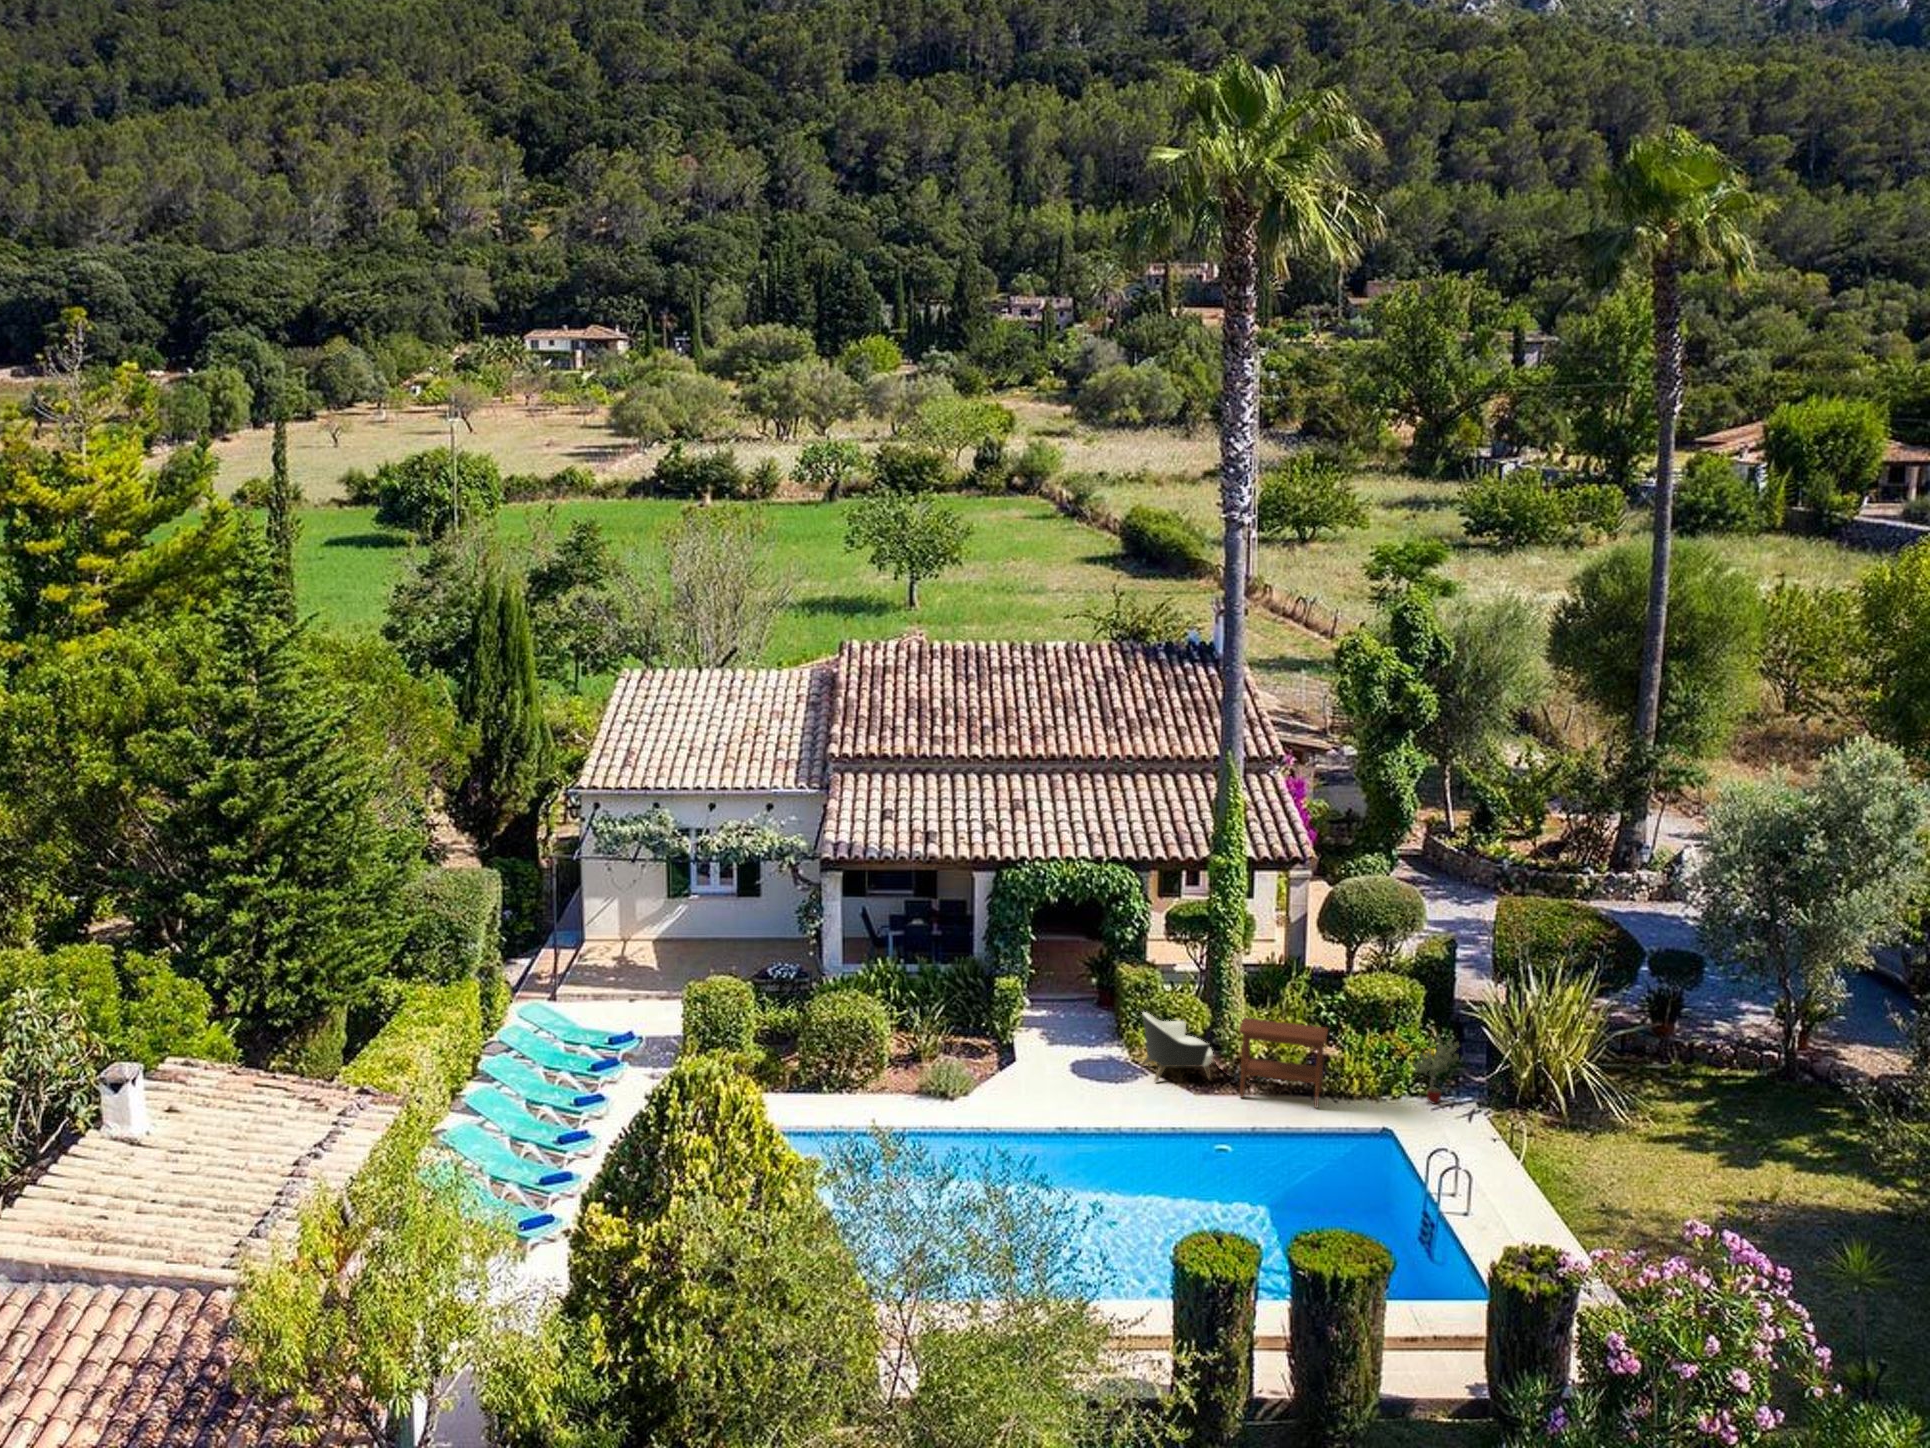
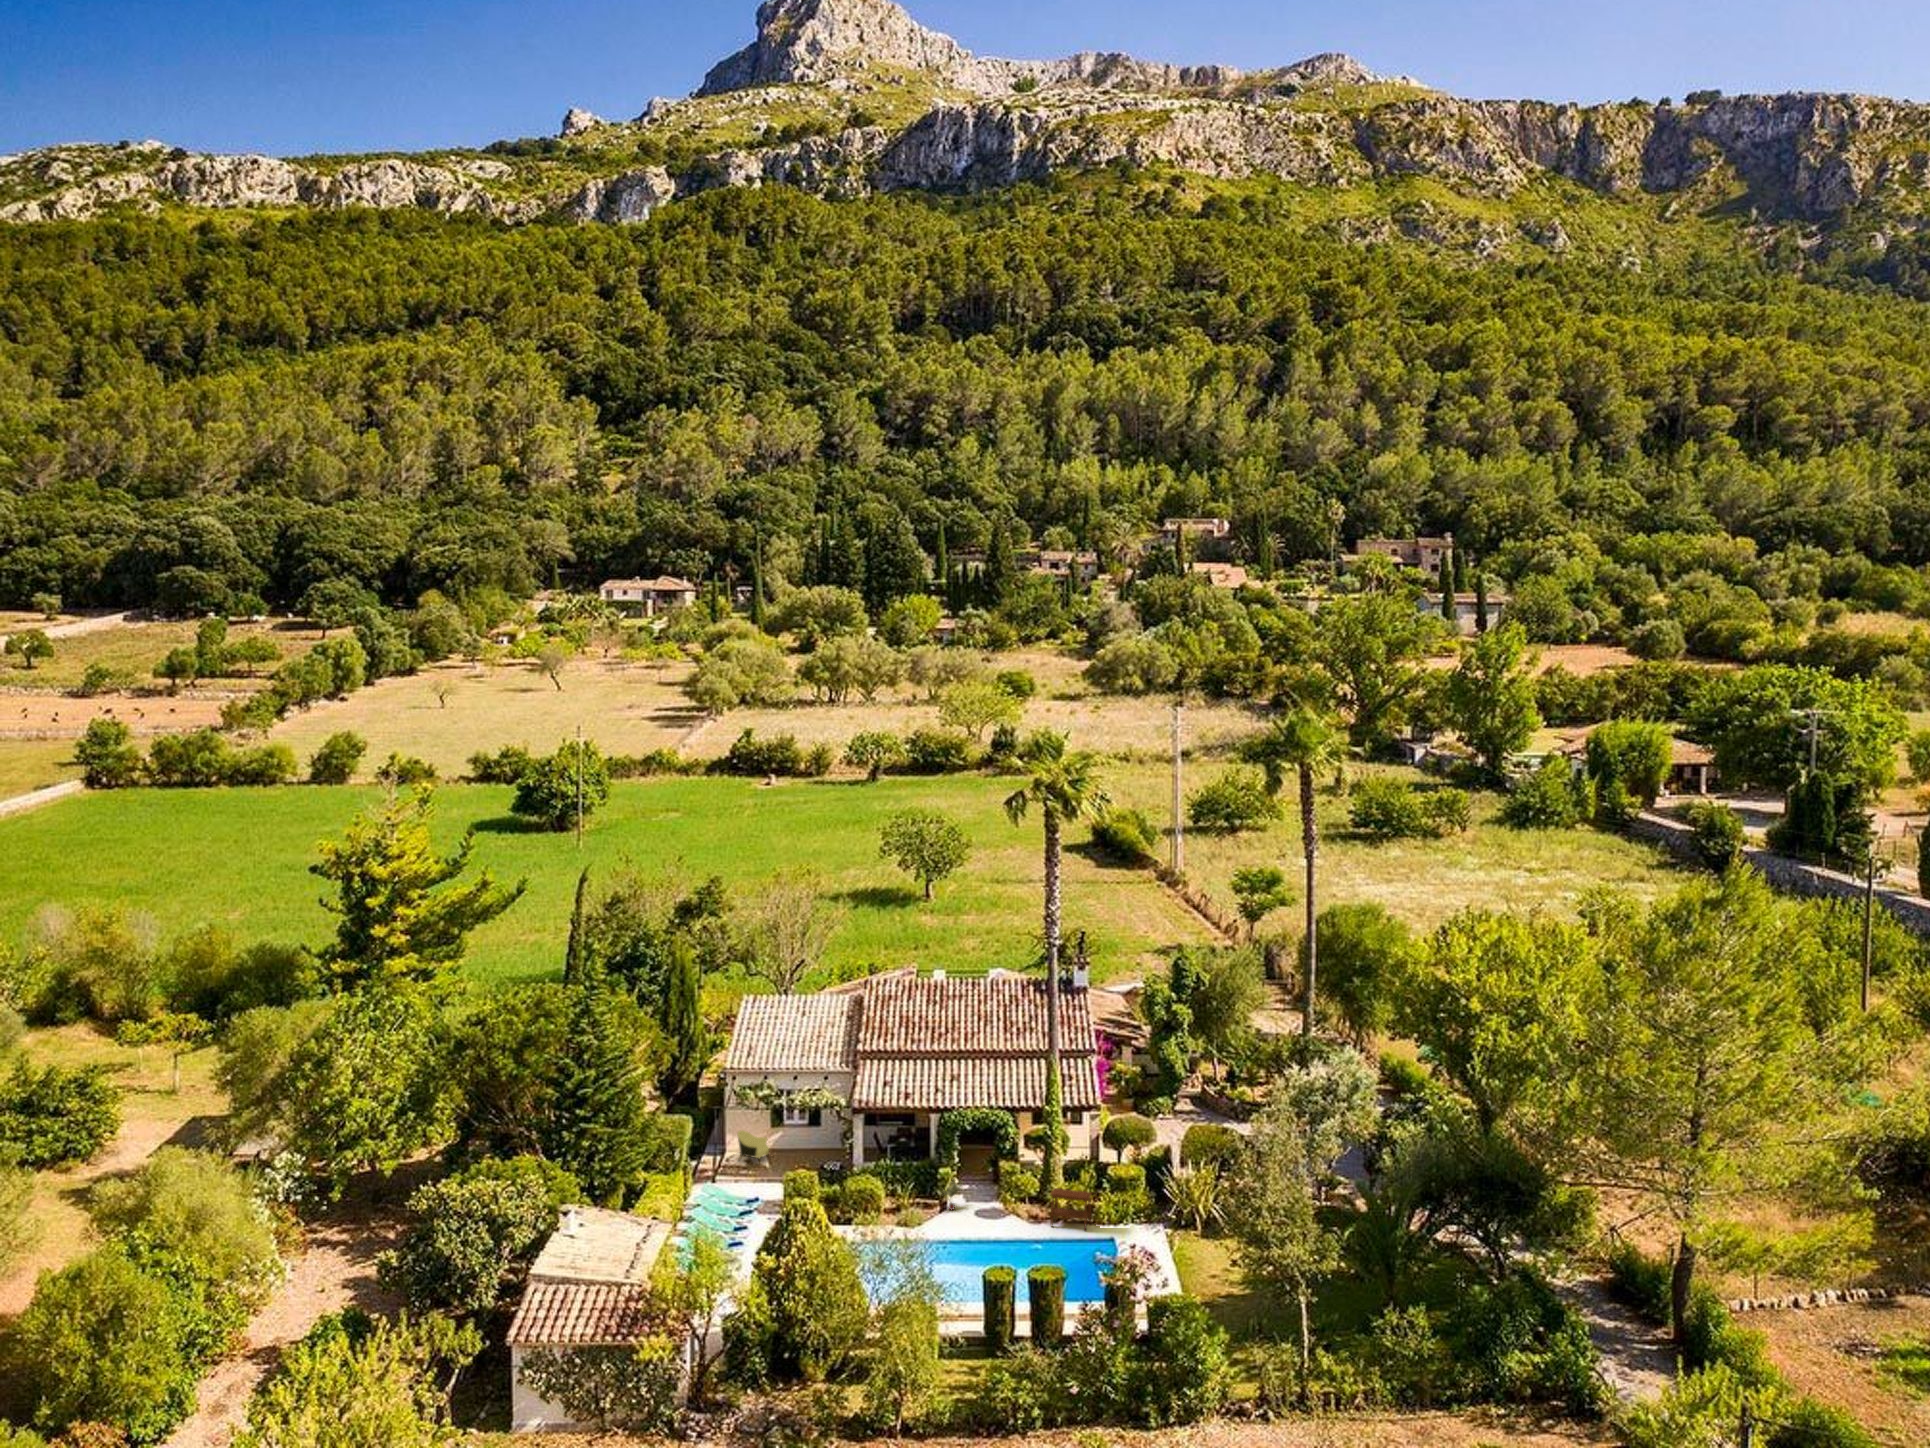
armchair: present [1142,1012,1213,1081] -> present [737,1130,769,1160]
potted tree: present [1414,1035,1459,1104] -> present [942,1179,962,1210]

